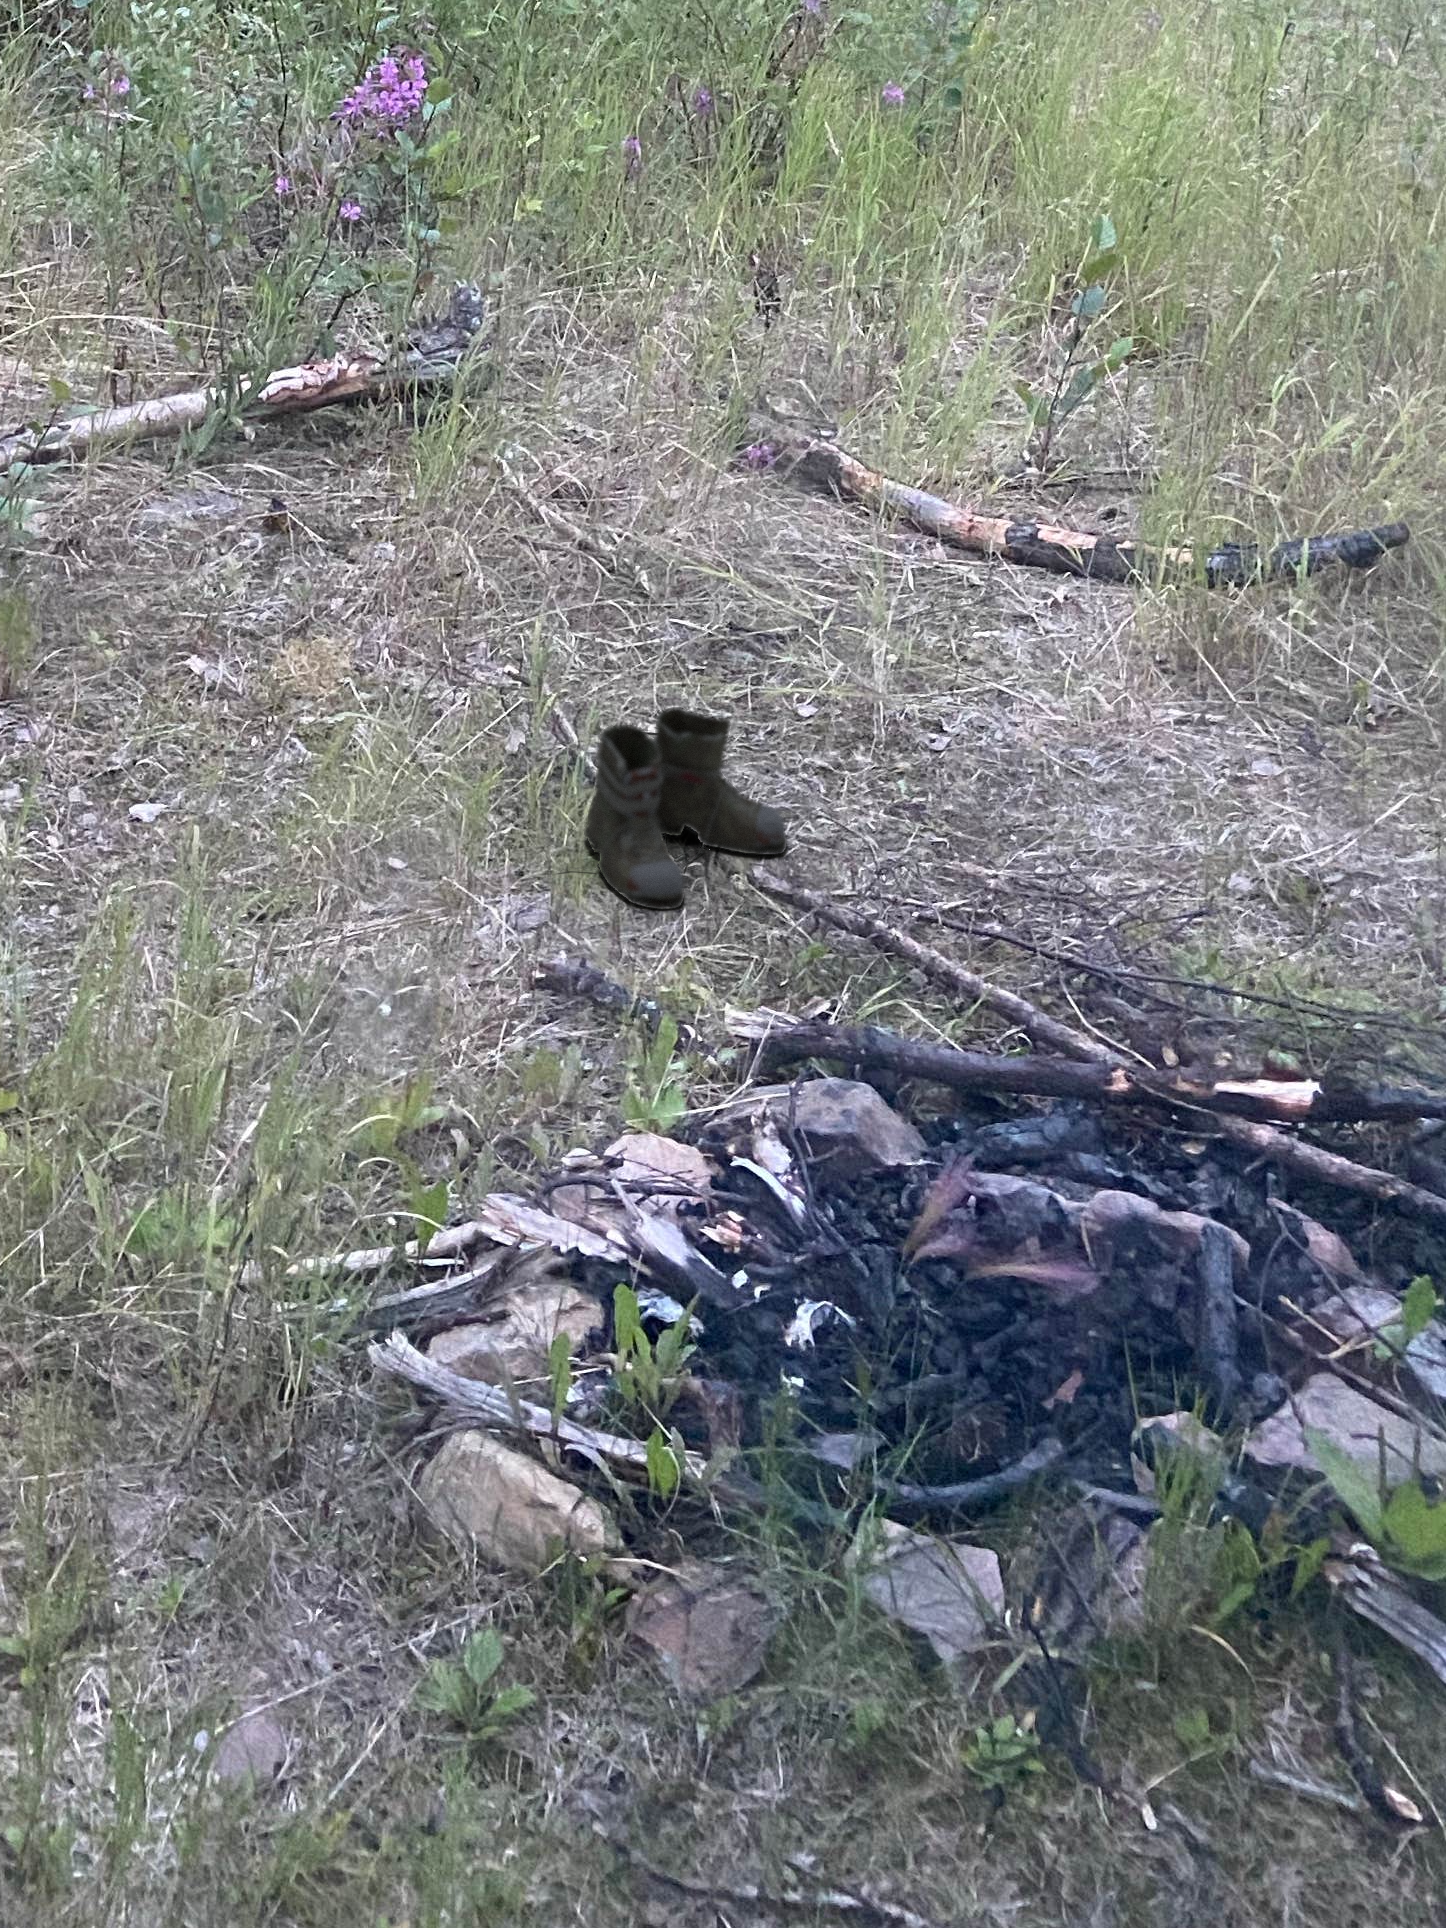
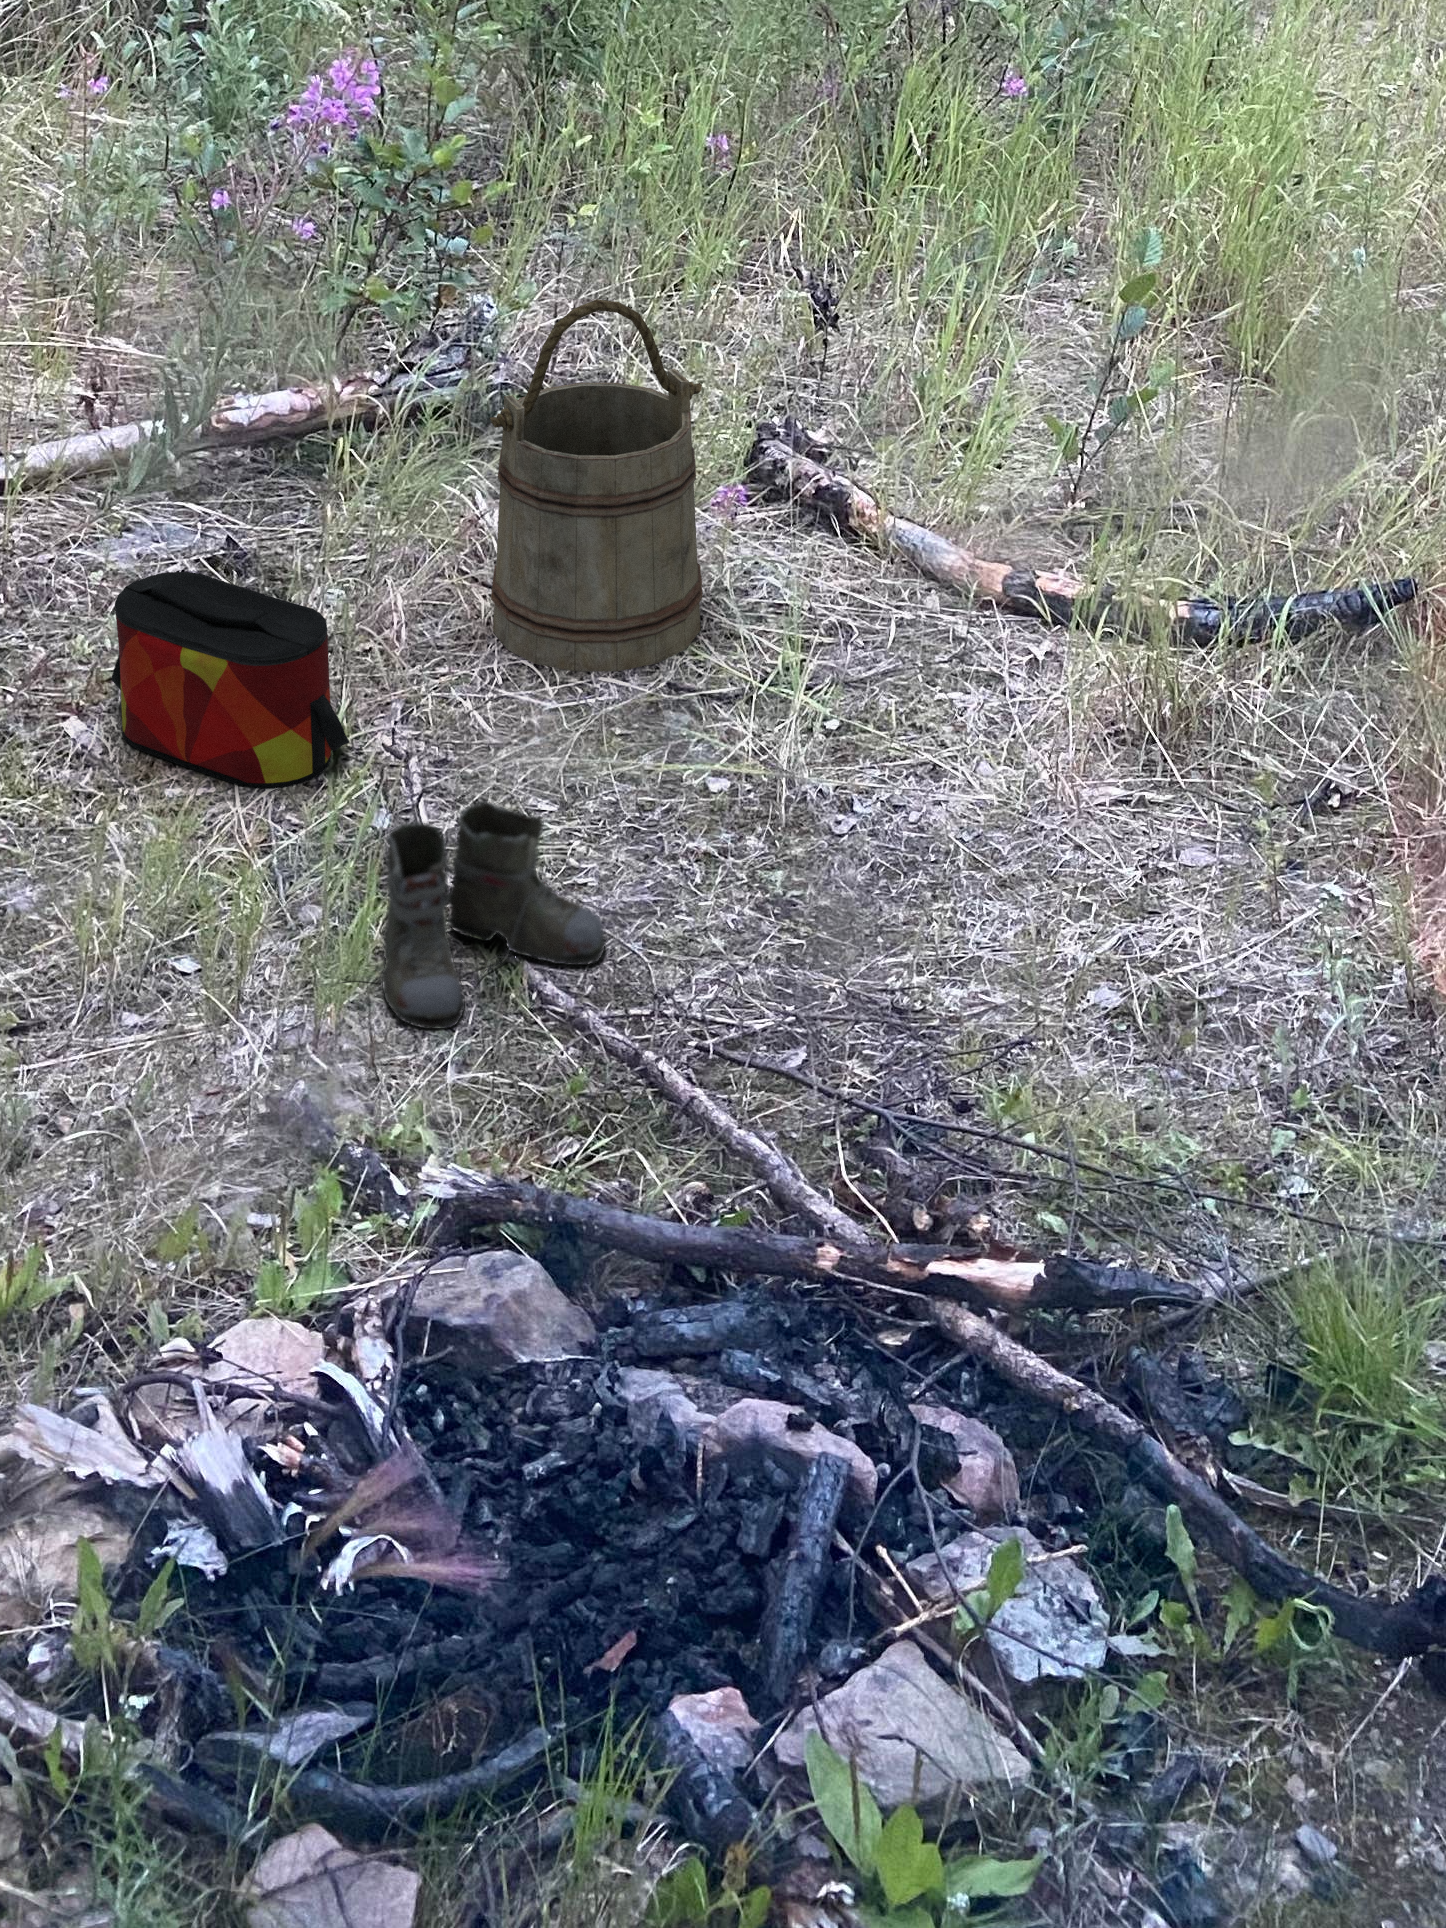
bucket: none [550,266,748,613] -> present [490,299,702,671]
bag: none [237,517,480,715] -> present [112,572,349,789]

